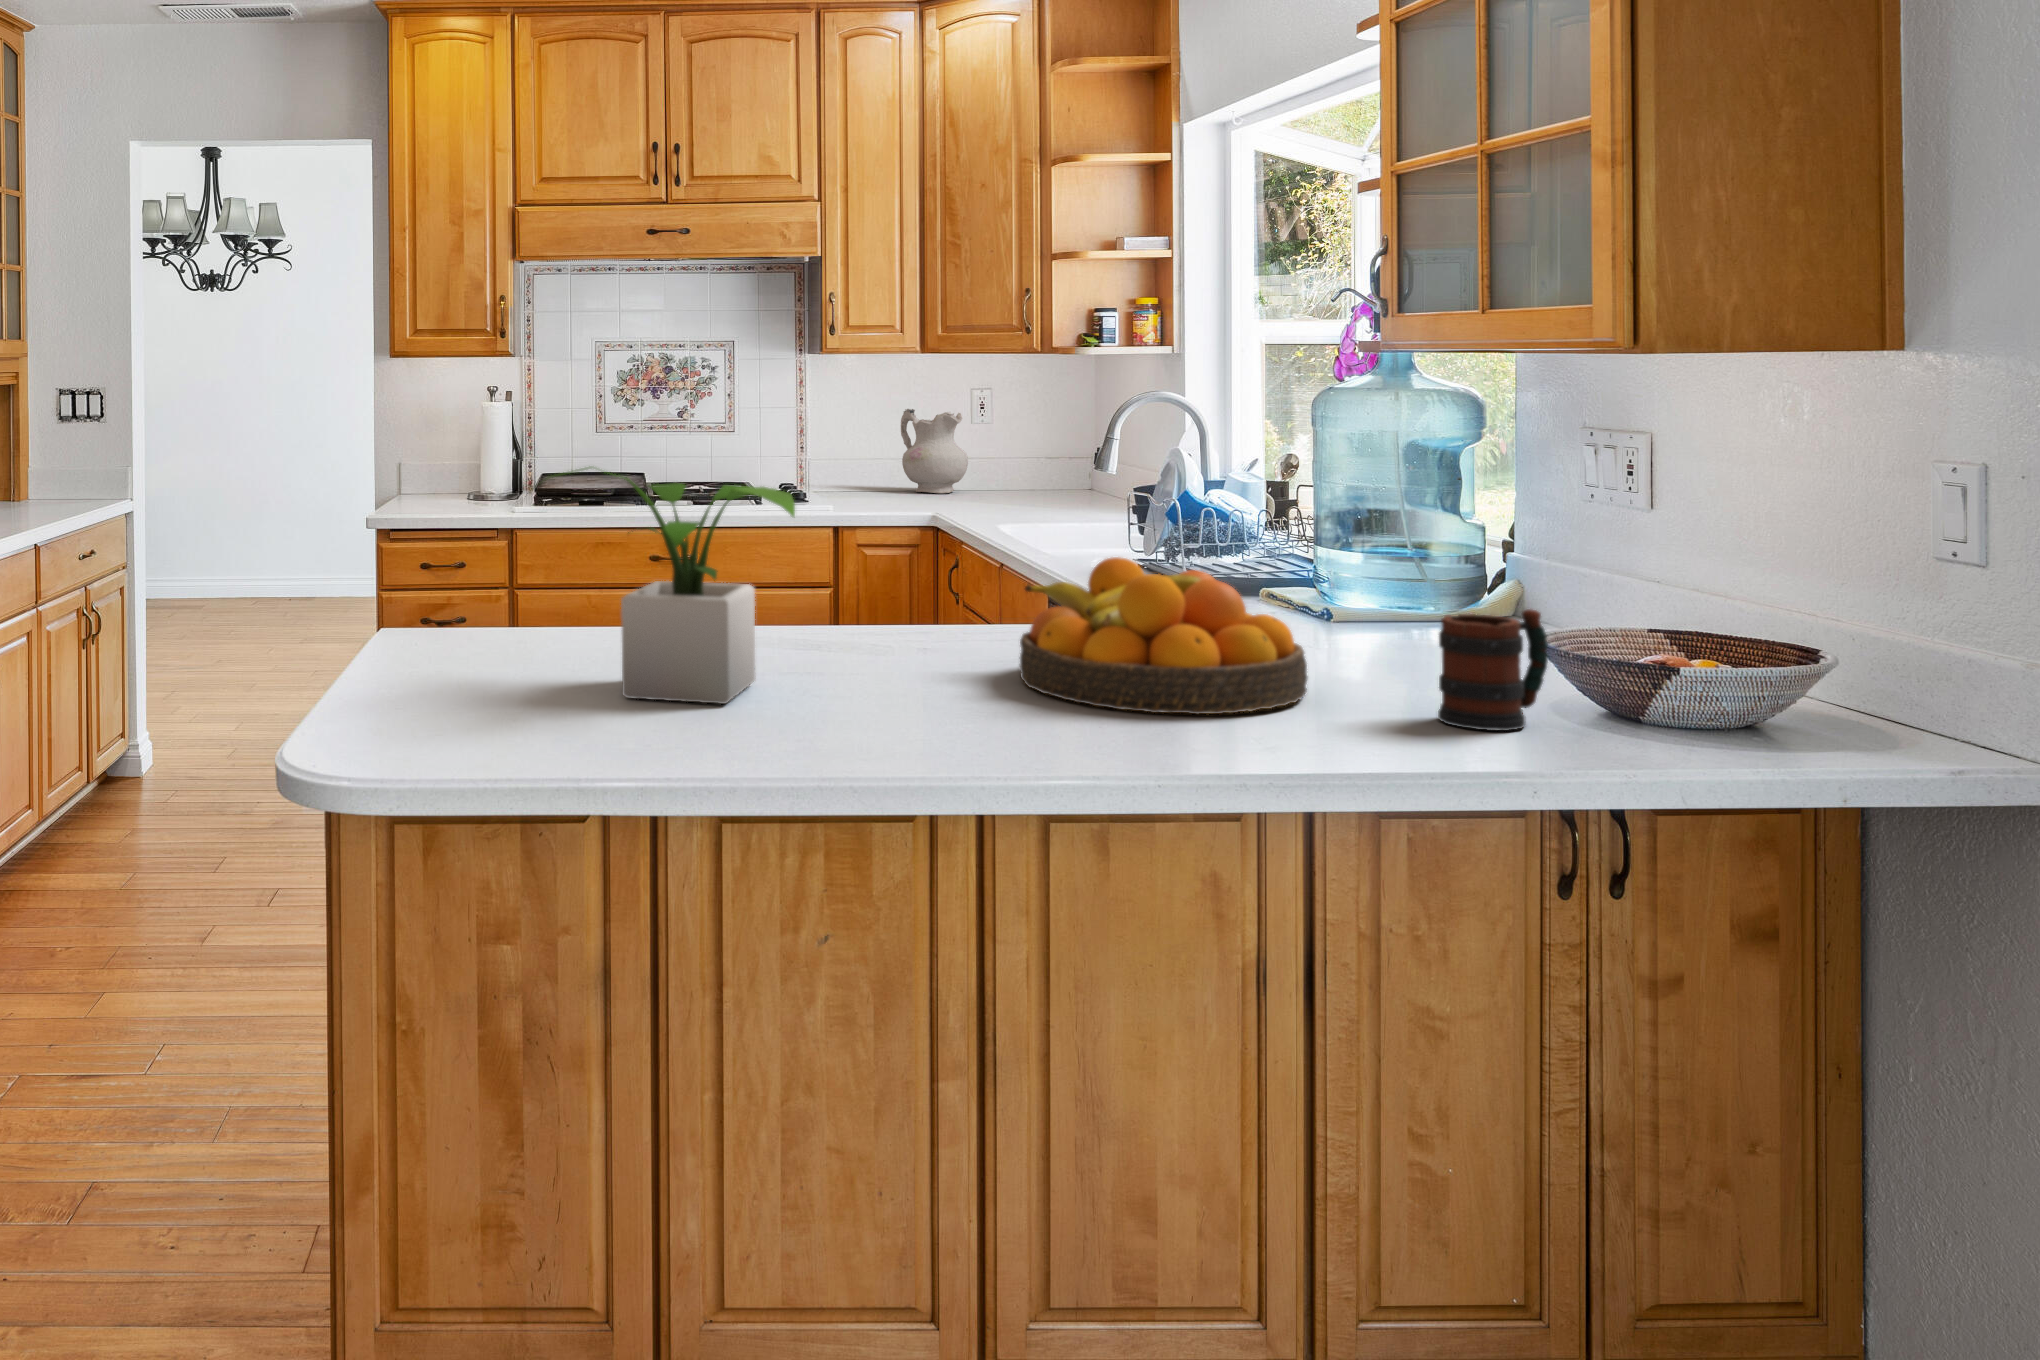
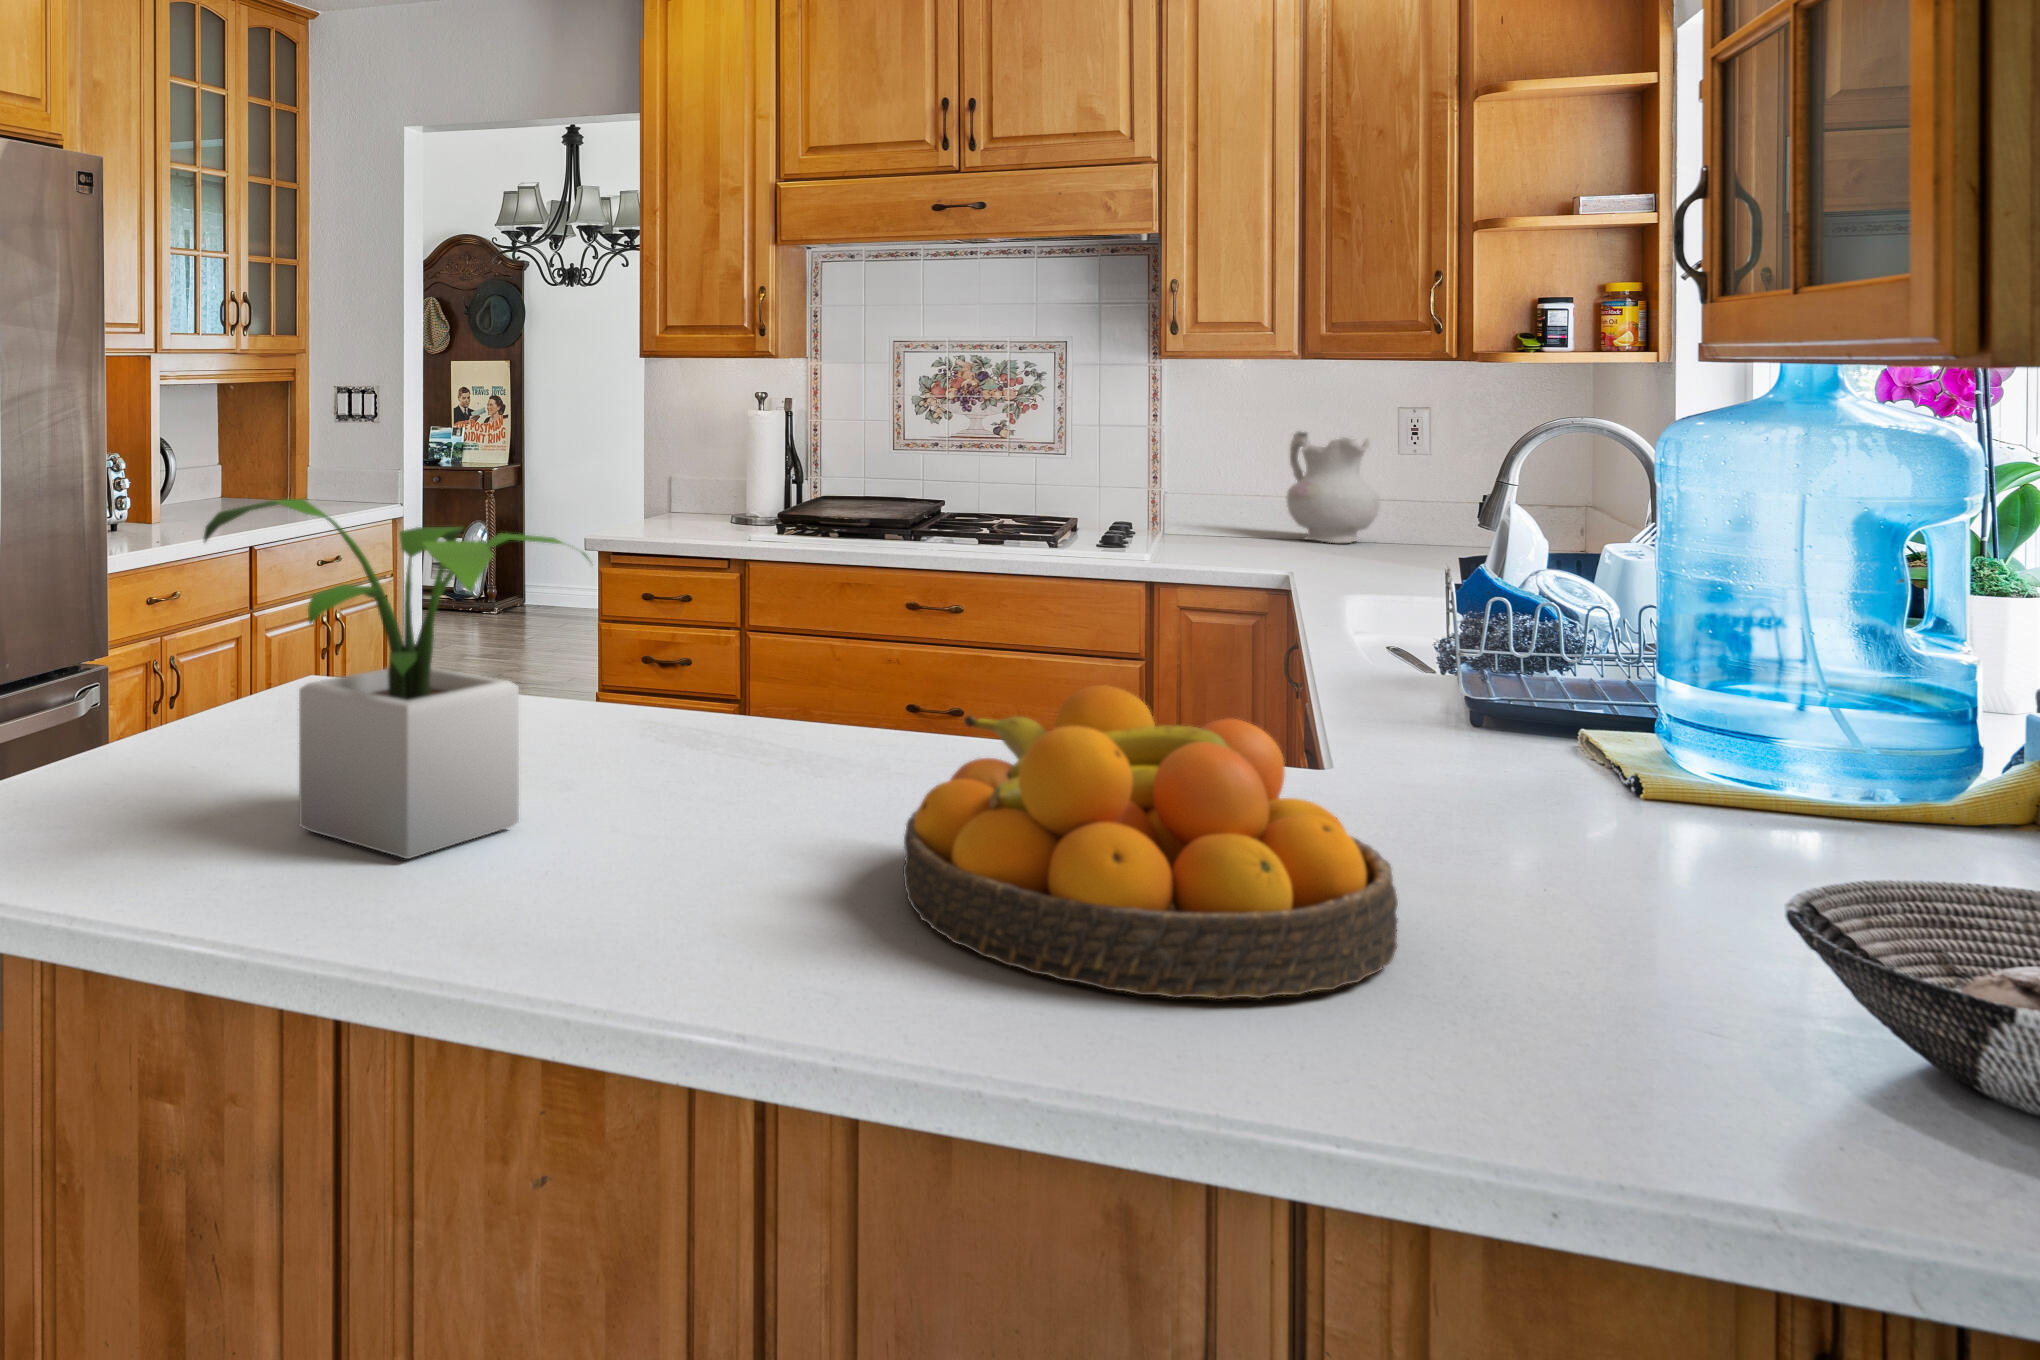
mug: present [1438,609,1549,731] -> none [1595,871,1860,1137]

